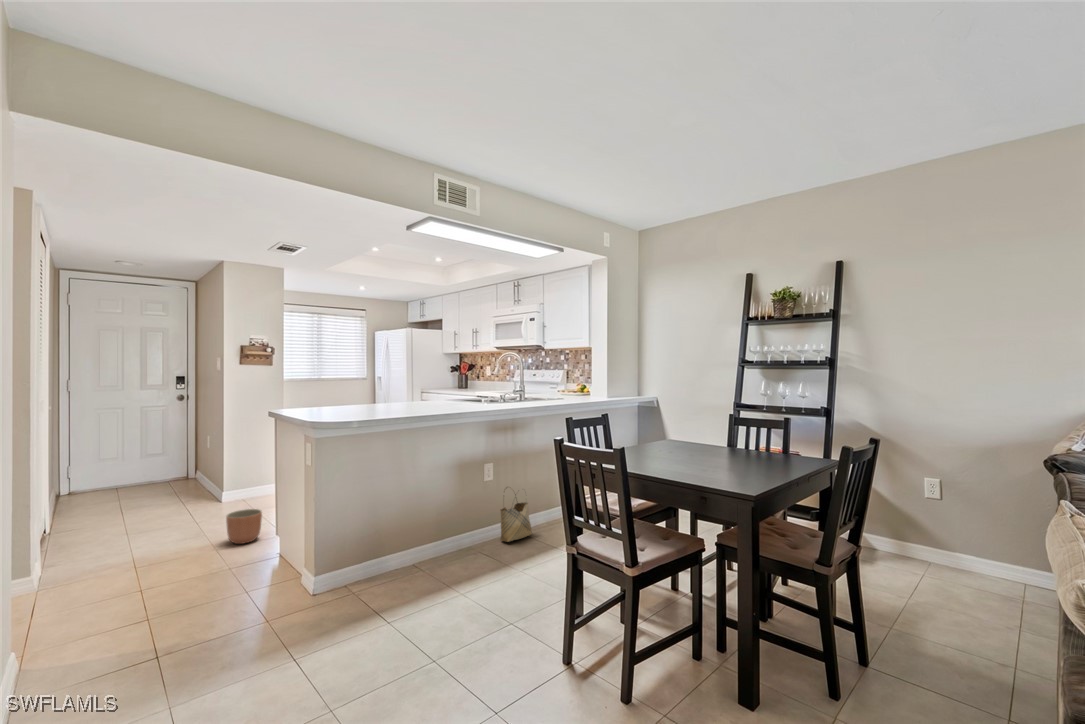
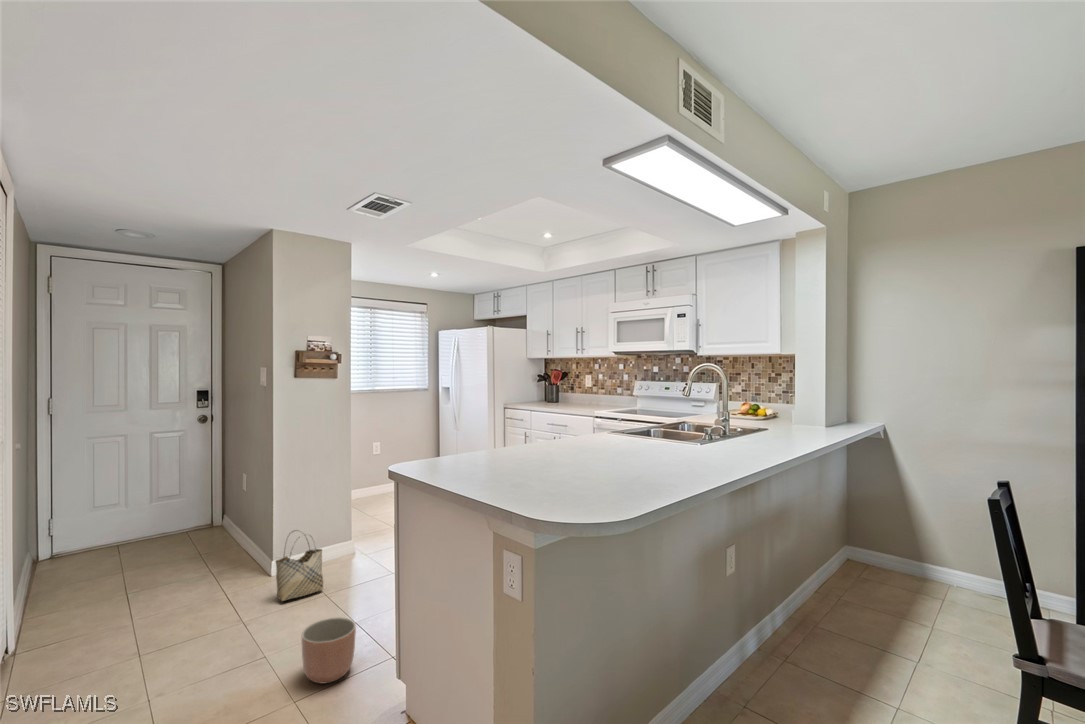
woven basket: present [501,491,531,542] -> present [276,530,323,601]

